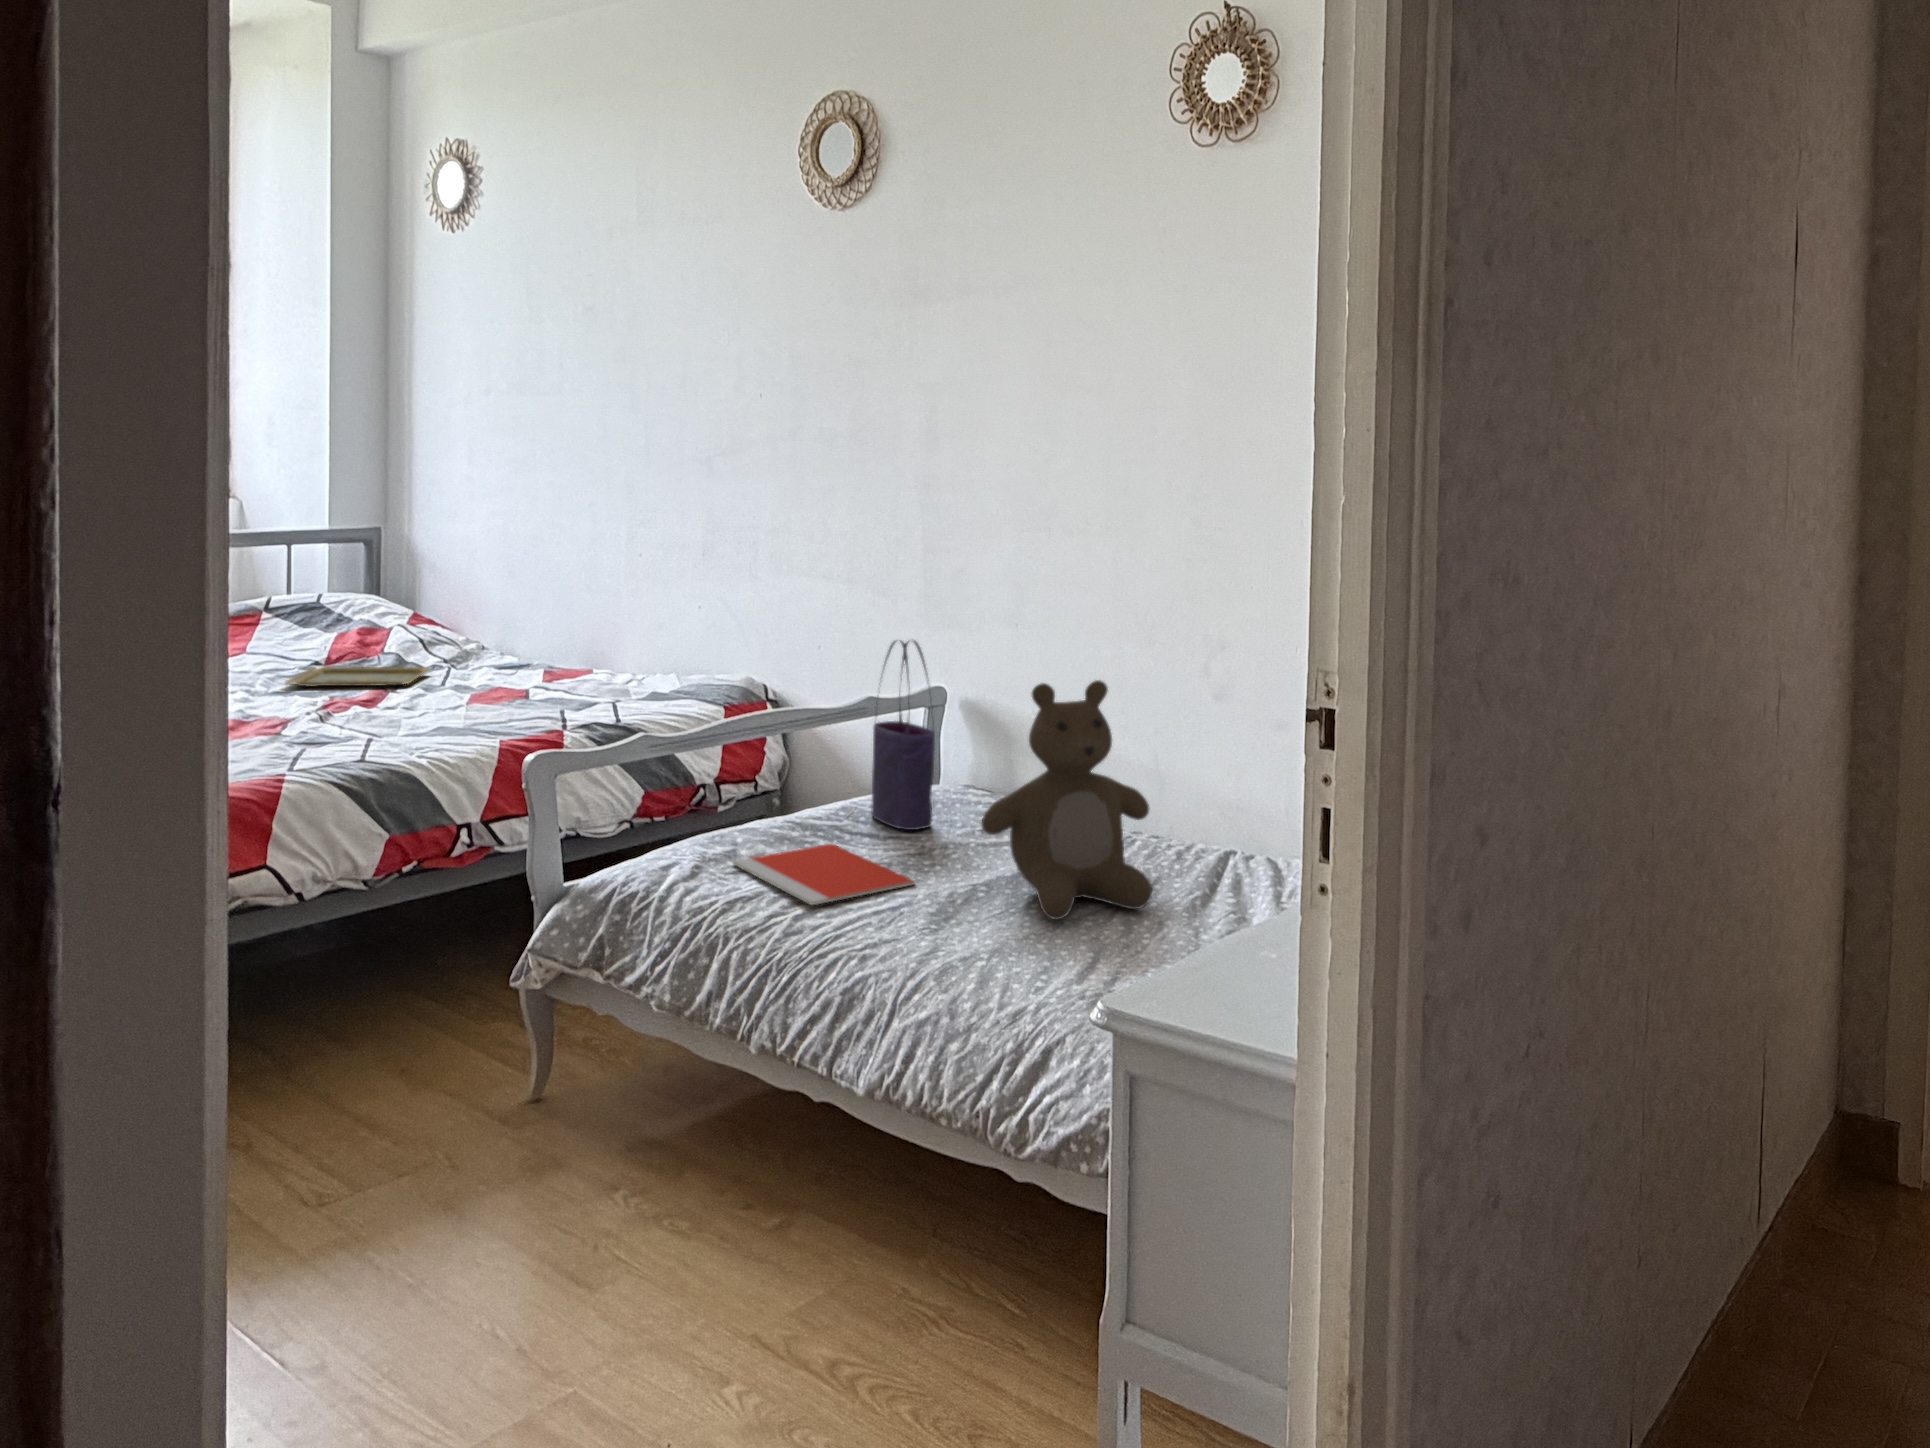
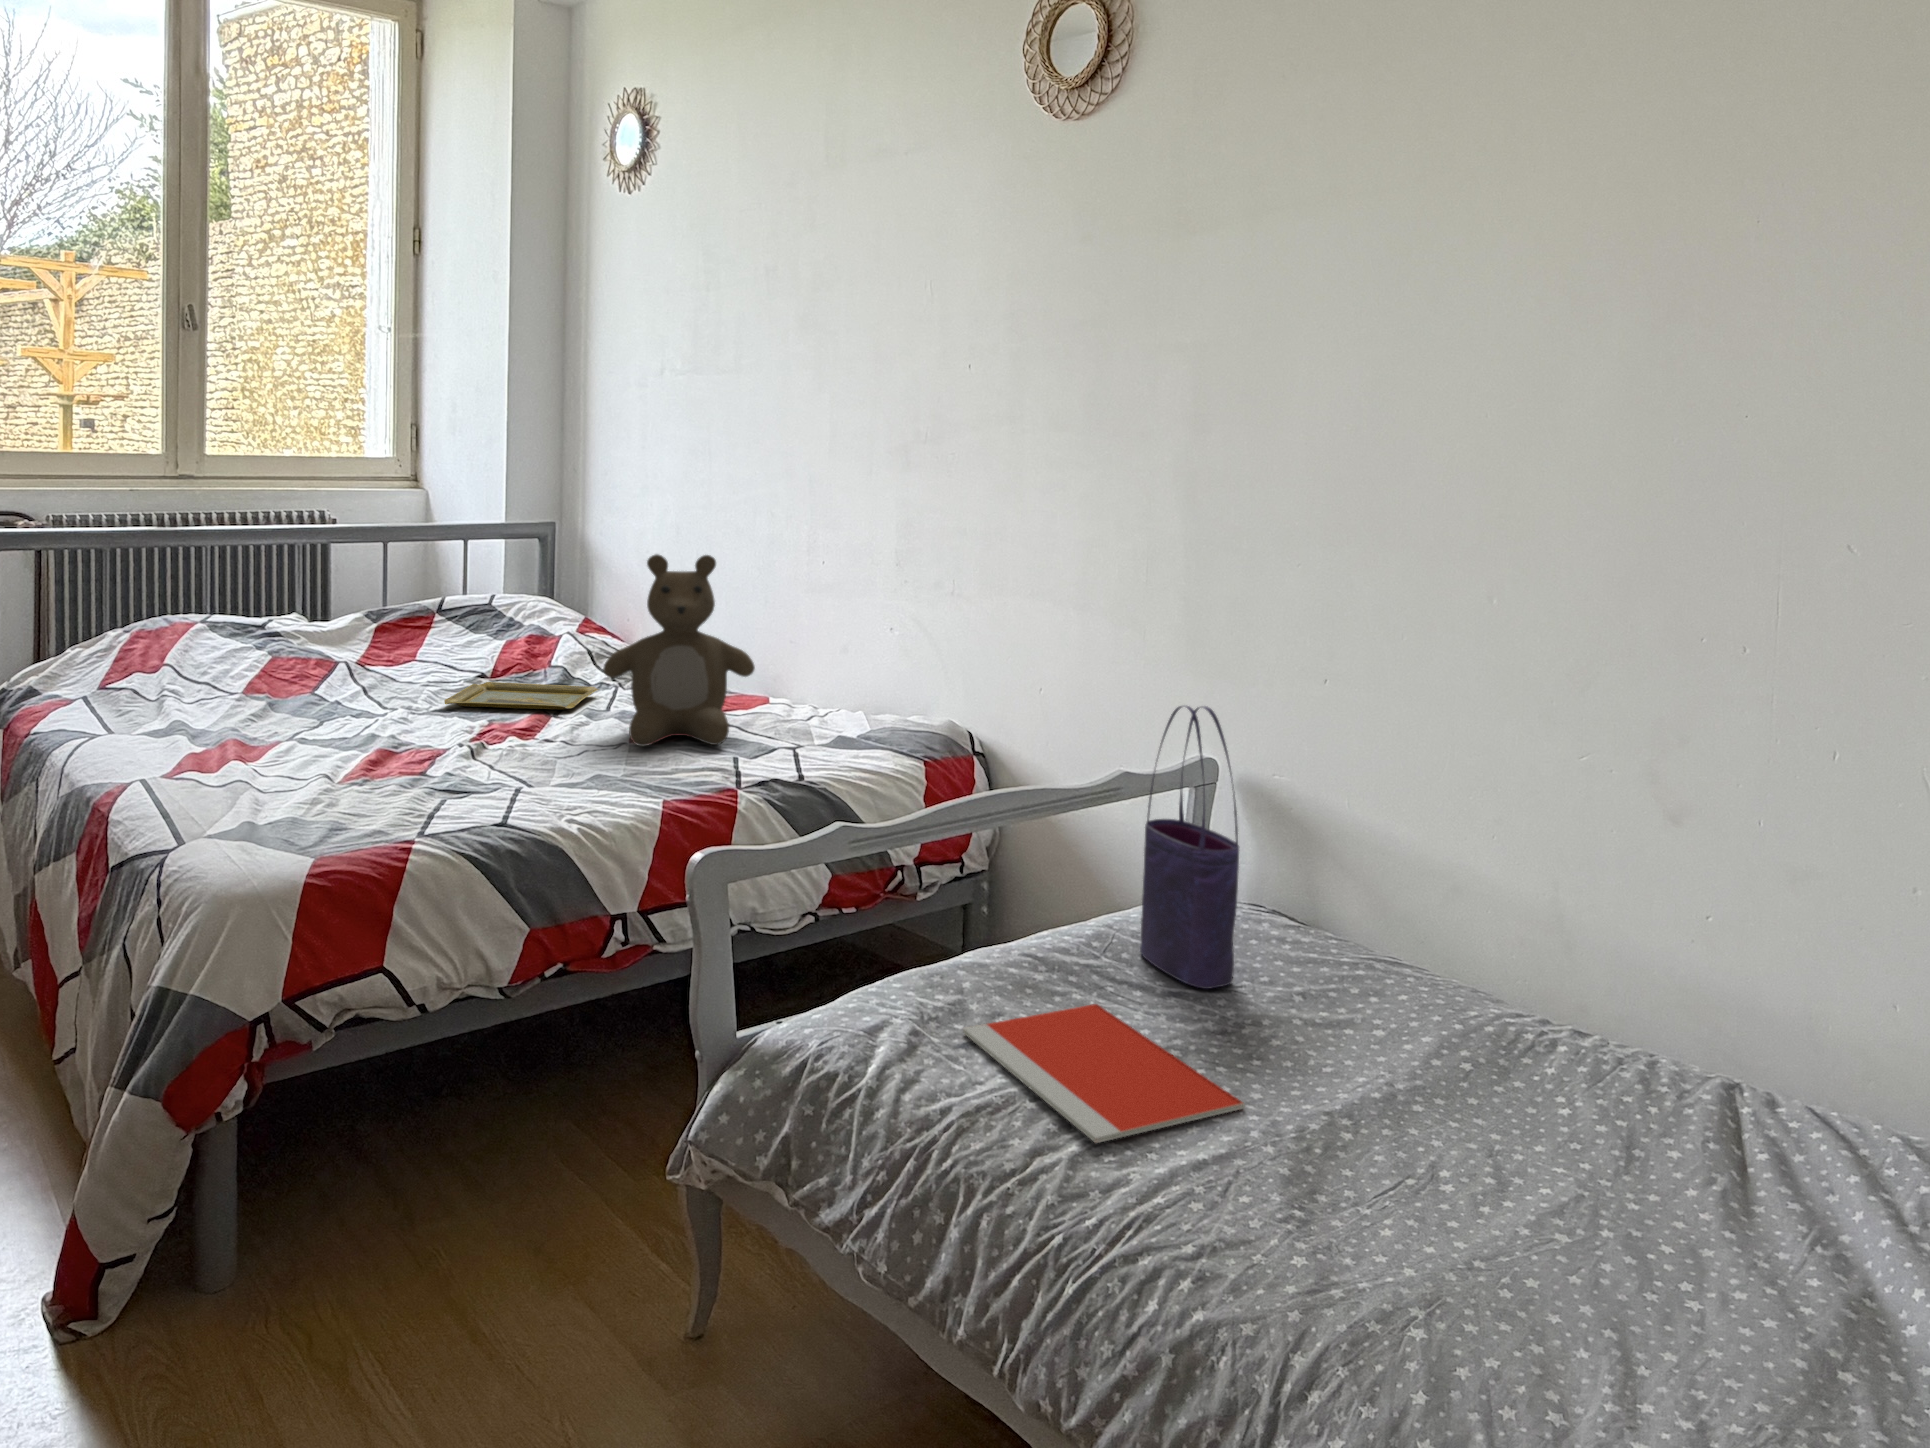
teddy bear: present [981,680,1152,920] -> present [603,554,755,746]

